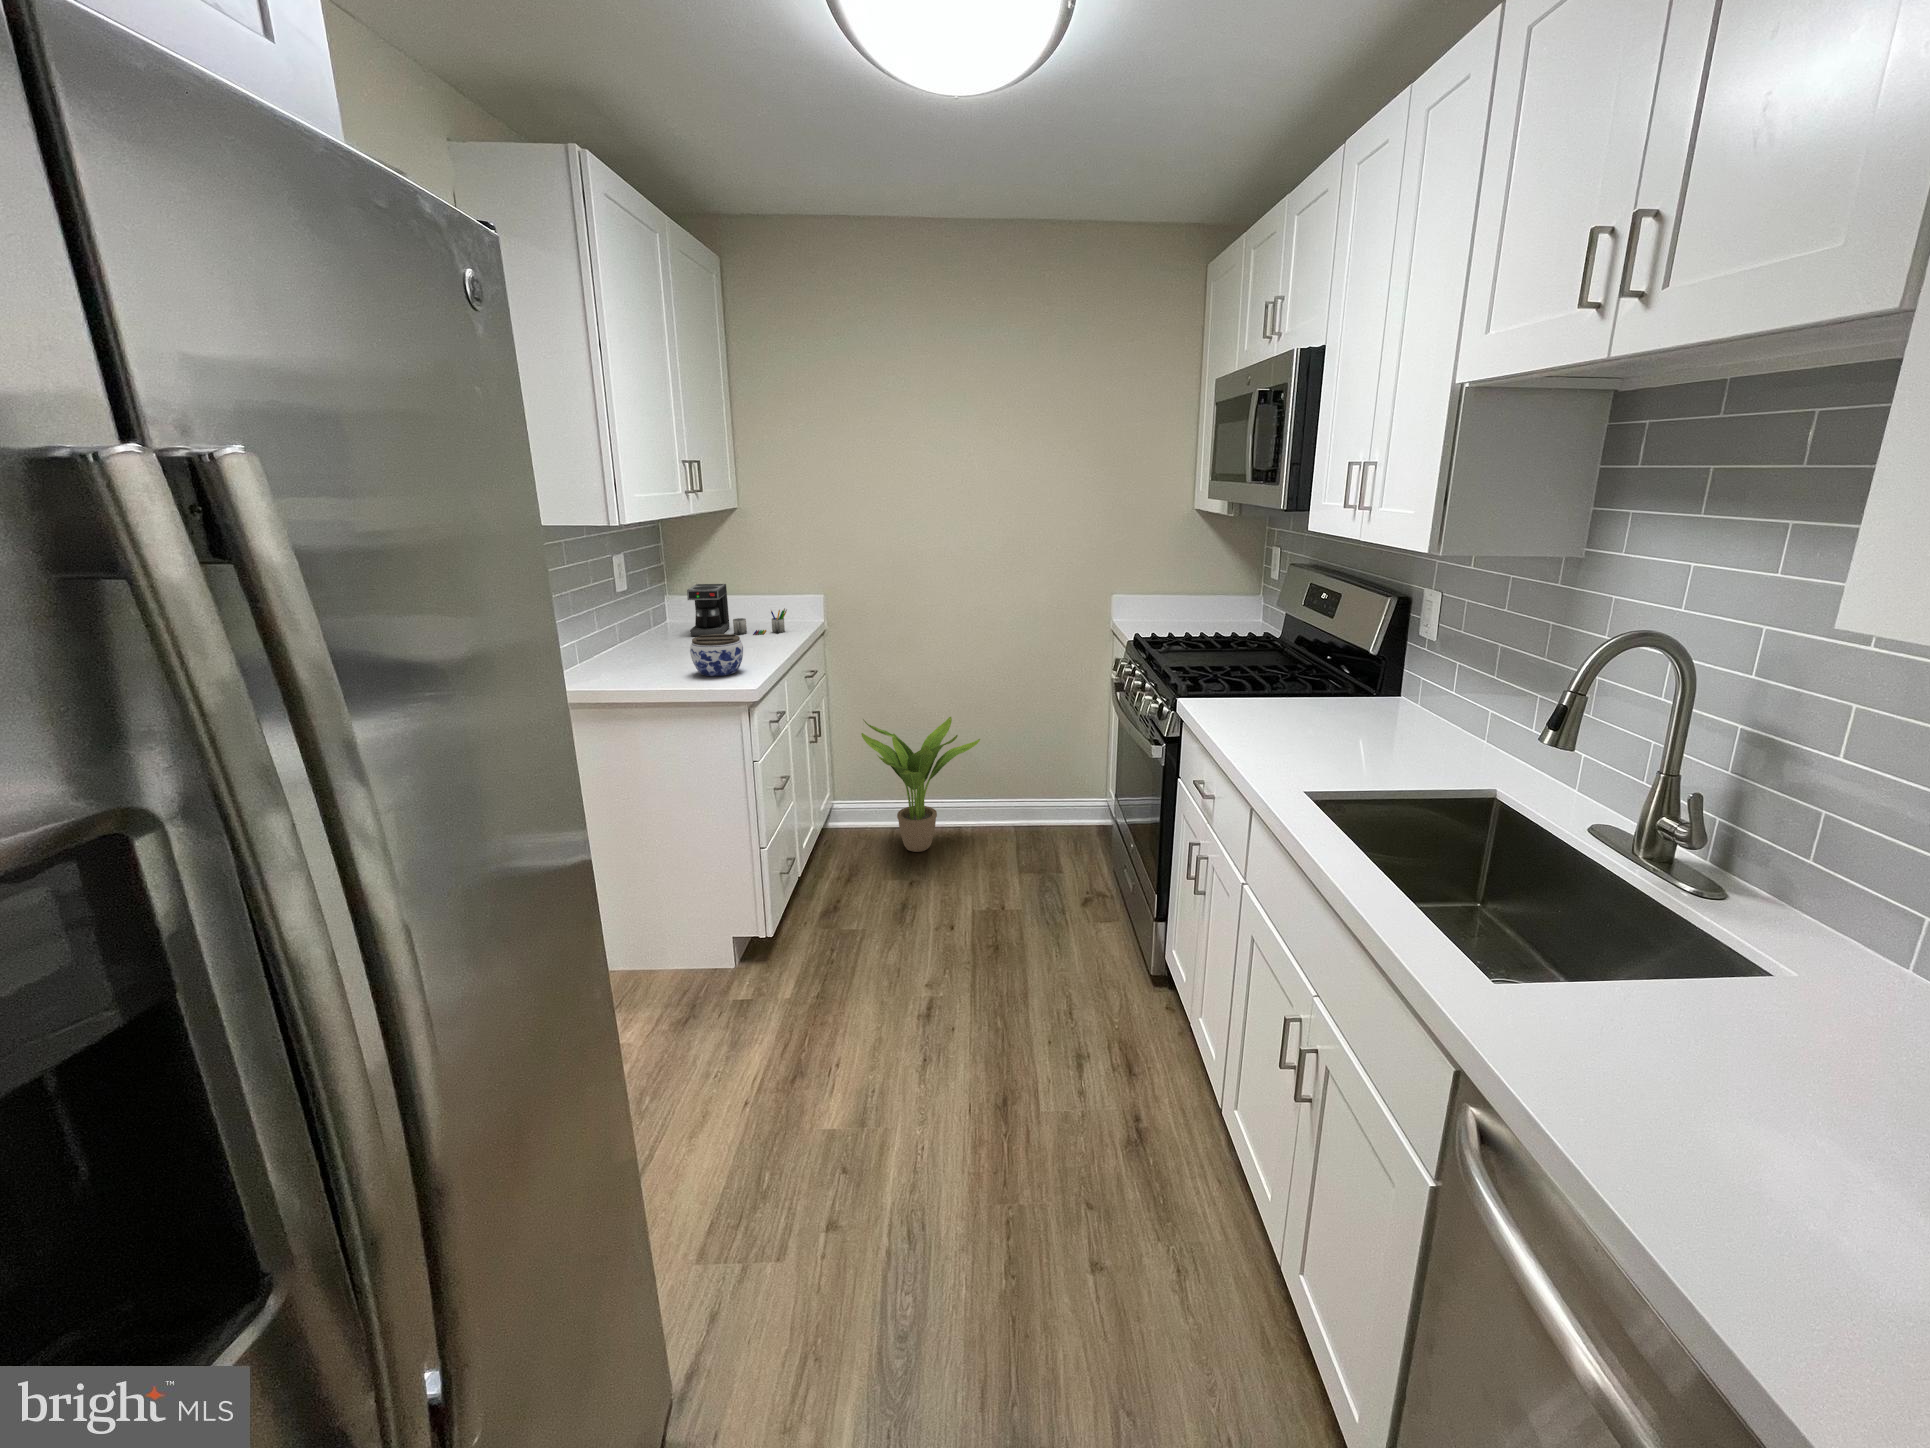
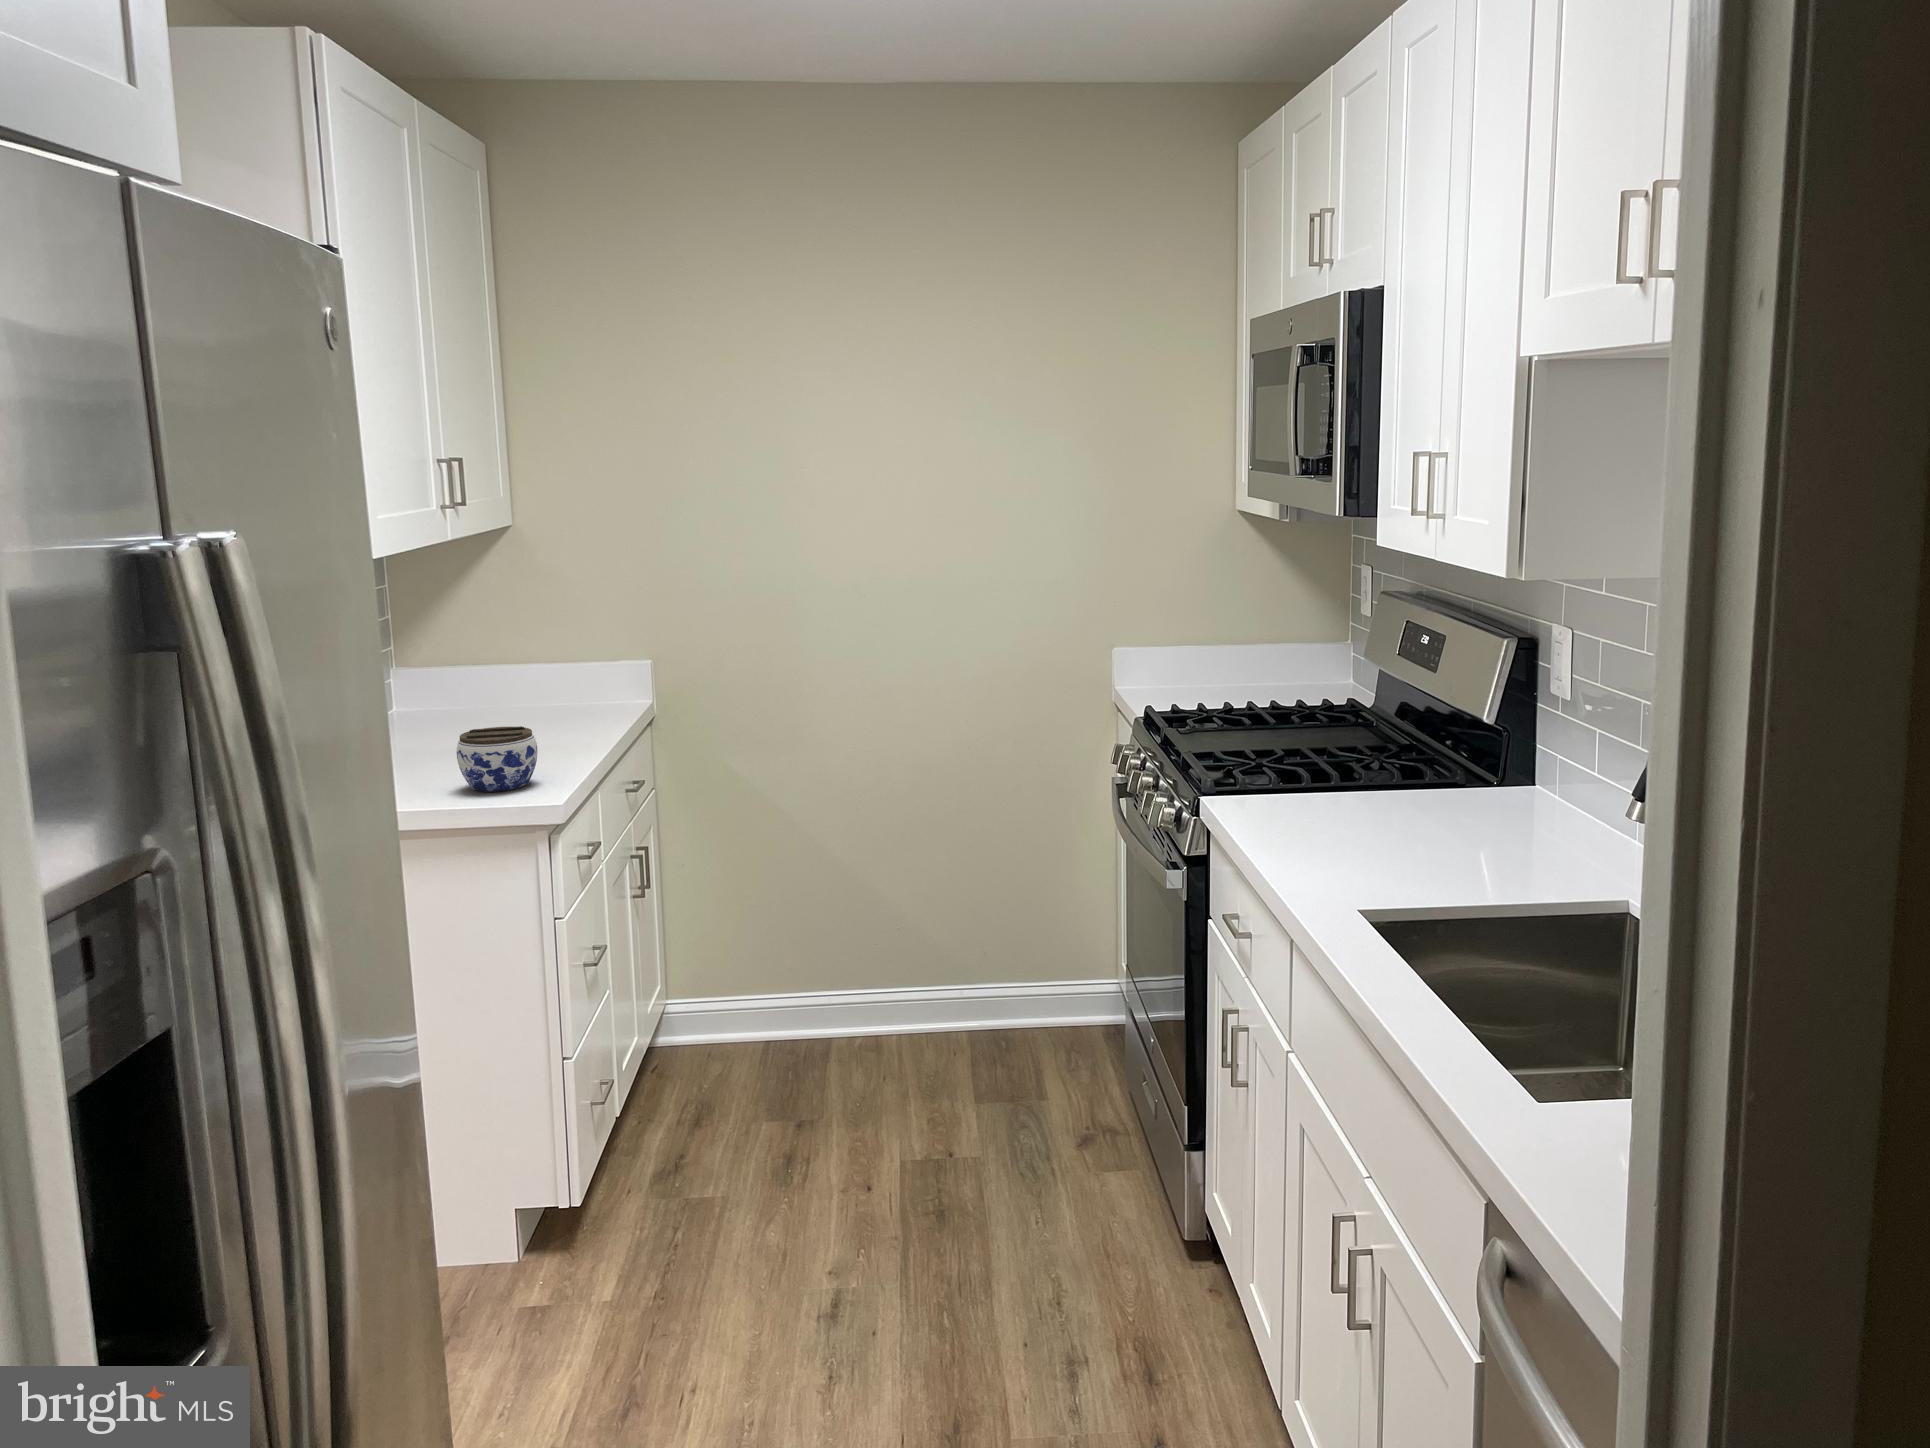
coffee maker: present [687,584,787,636] -> none [439,650,596,733]
potted plant: present [861,717,980,852] -> none [716,850,908,1073]

